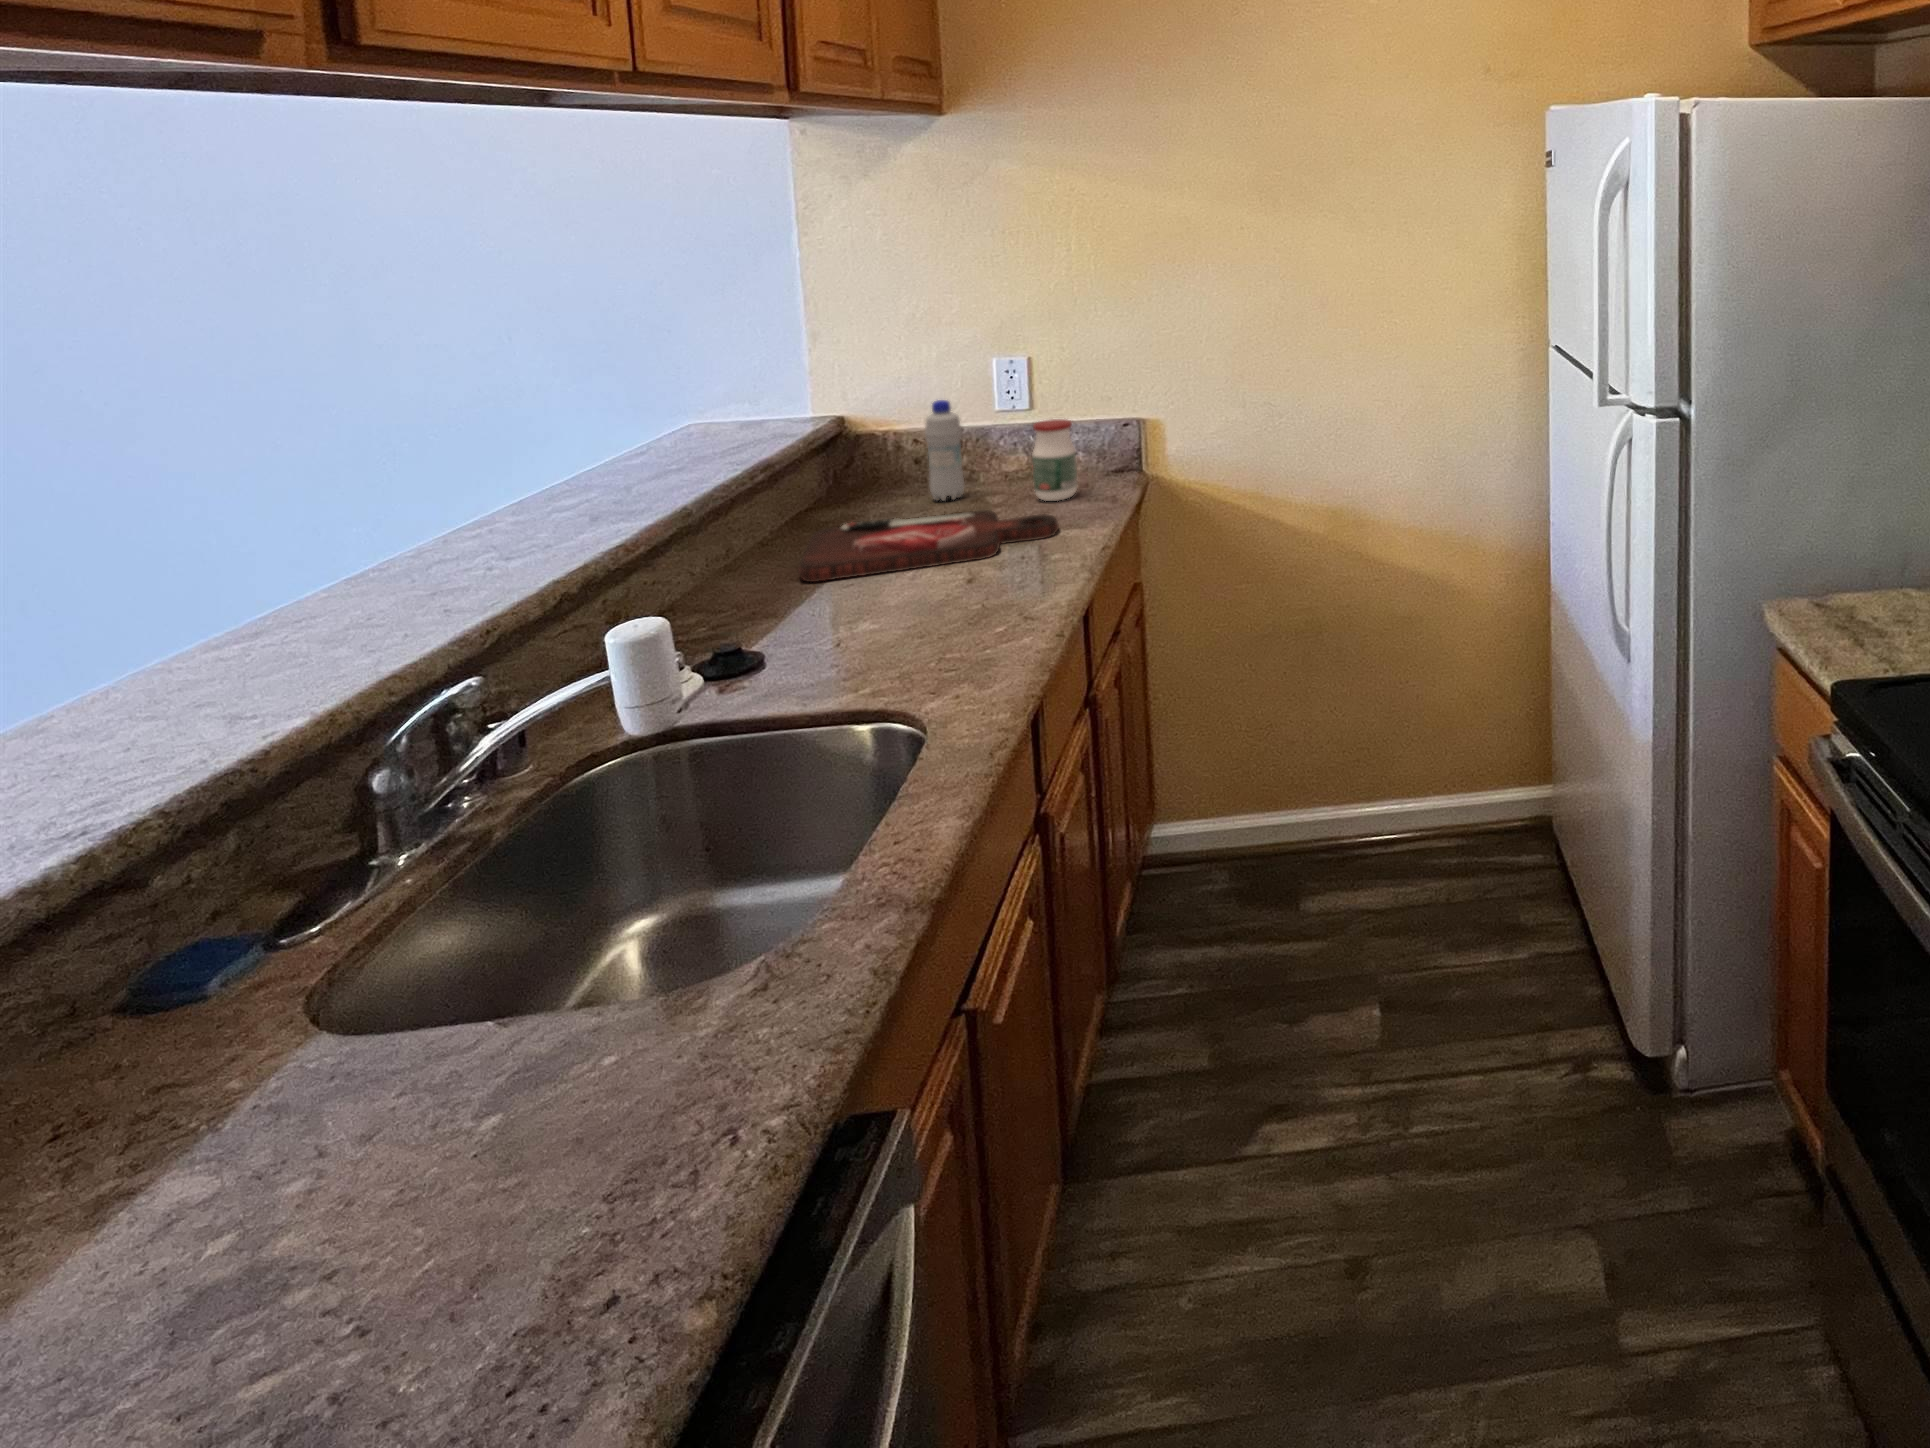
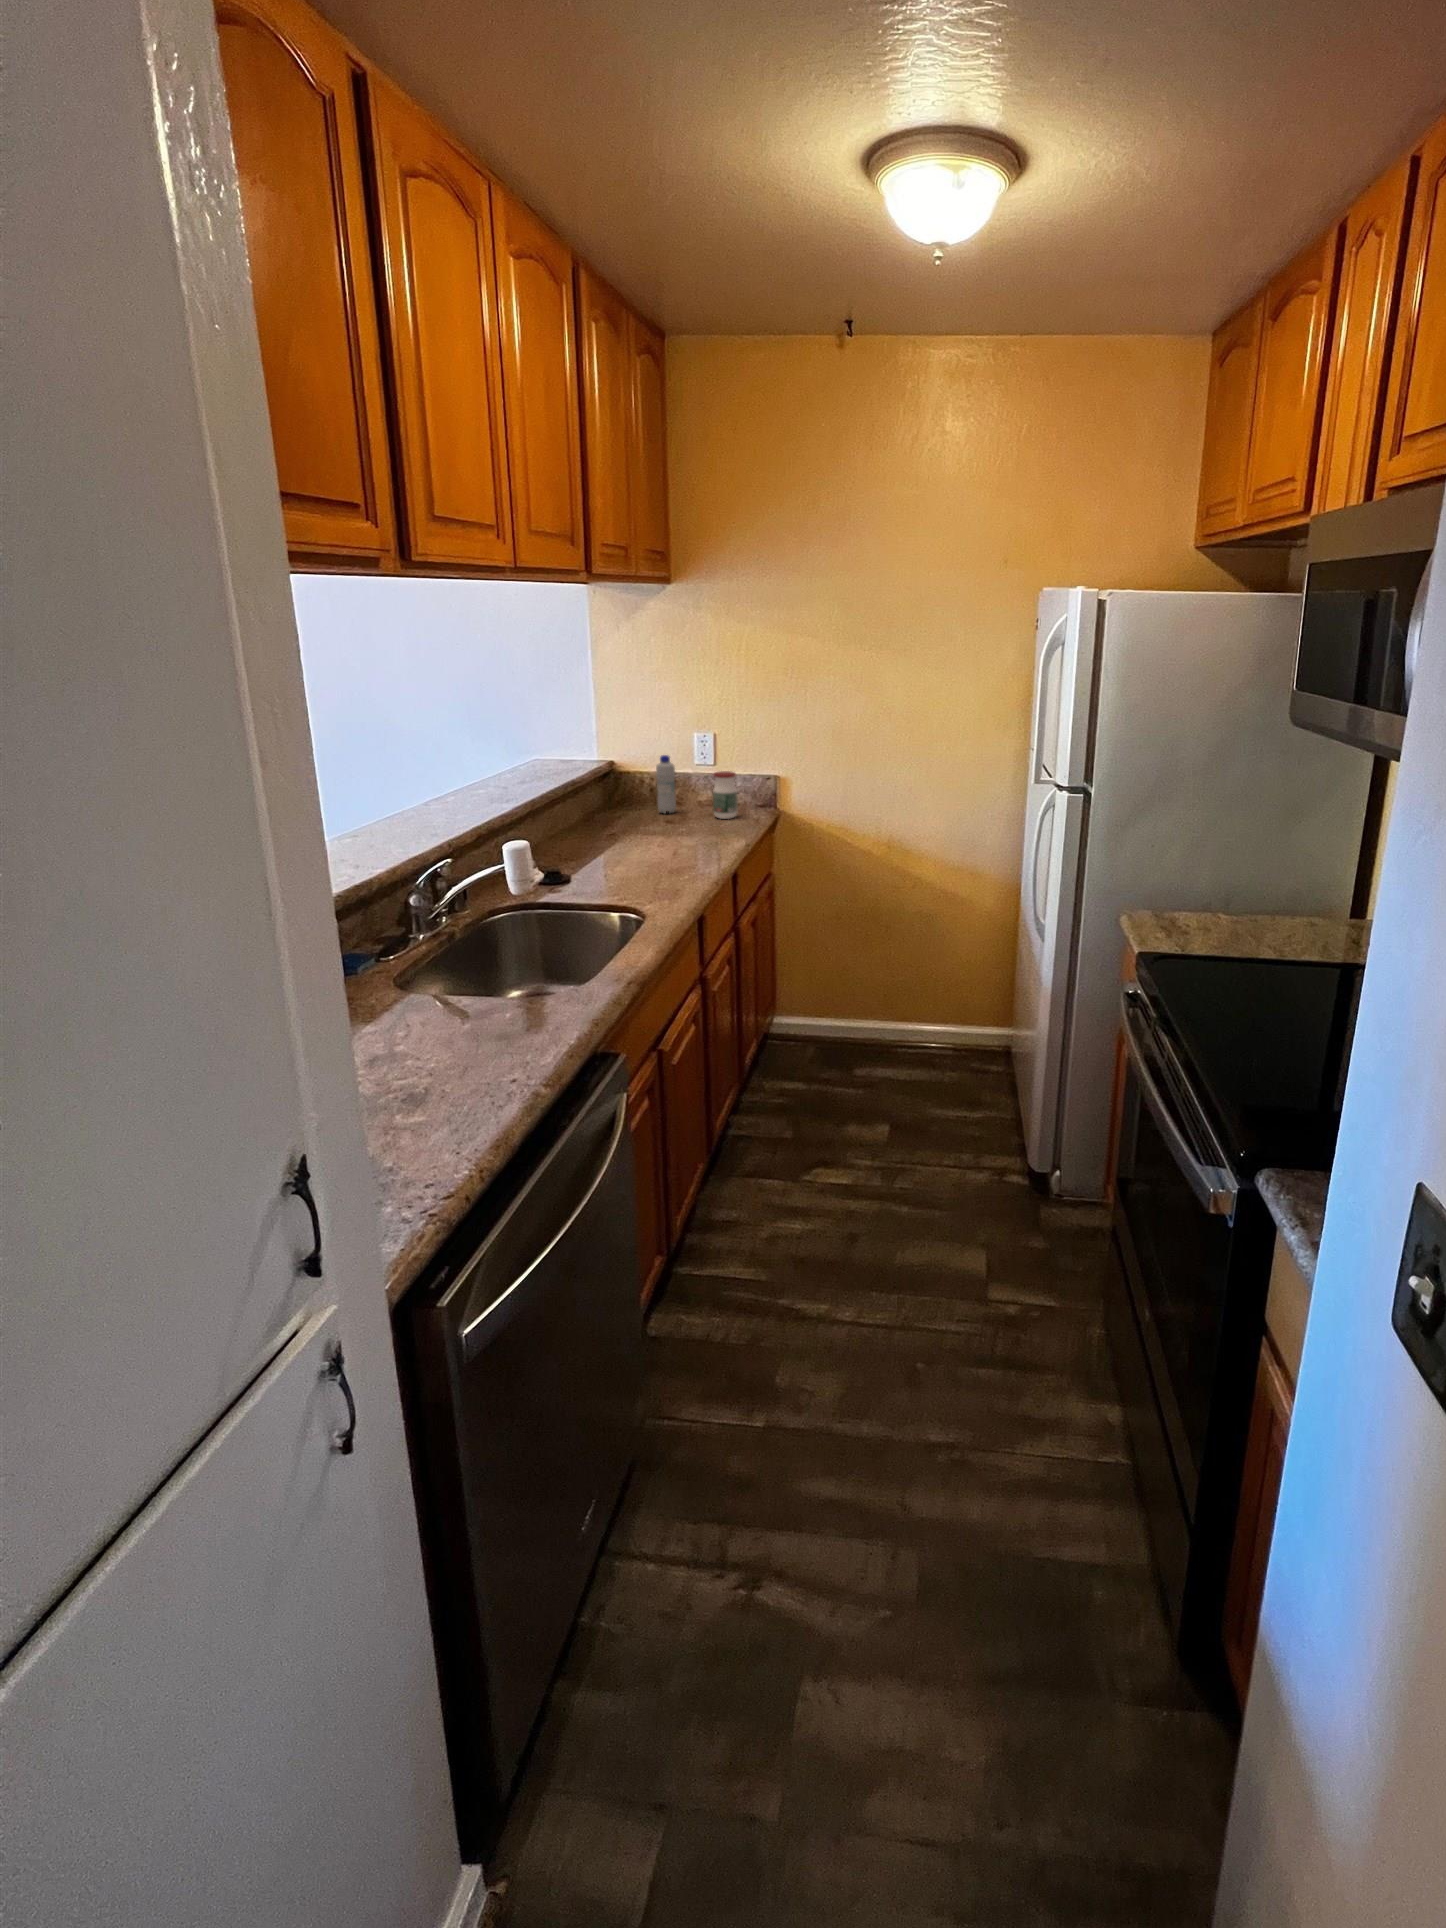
cutting board: present [798,510,1059,582] -> none [587,819,724,847]

